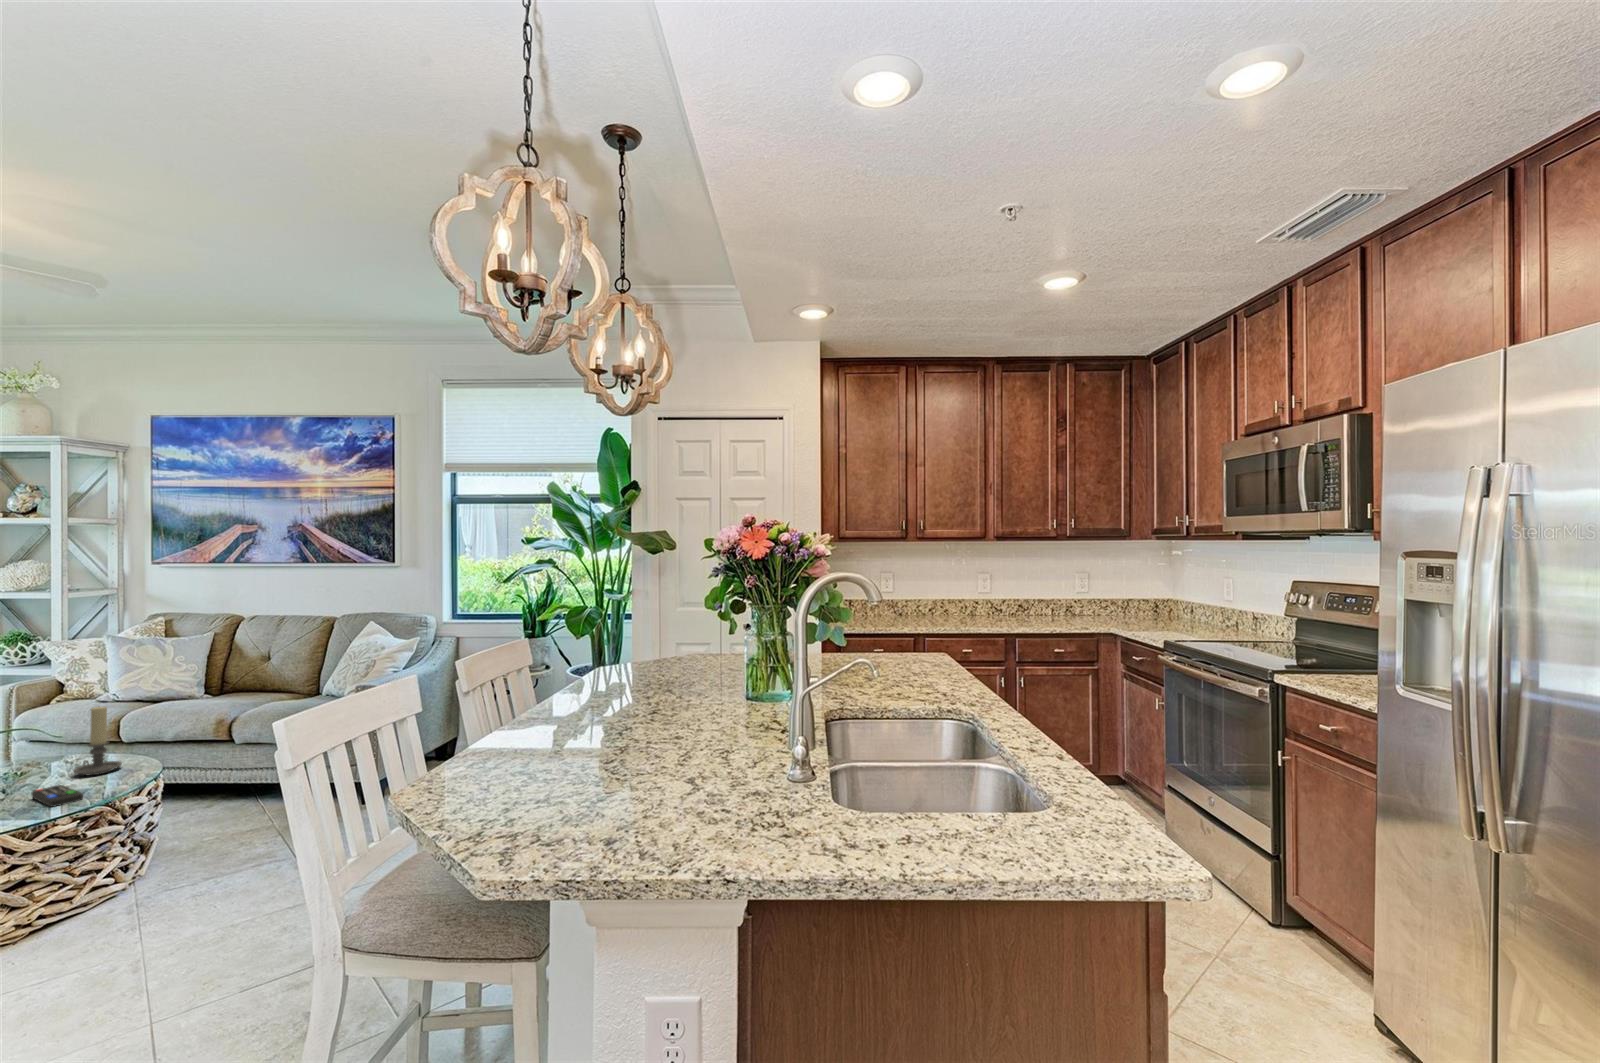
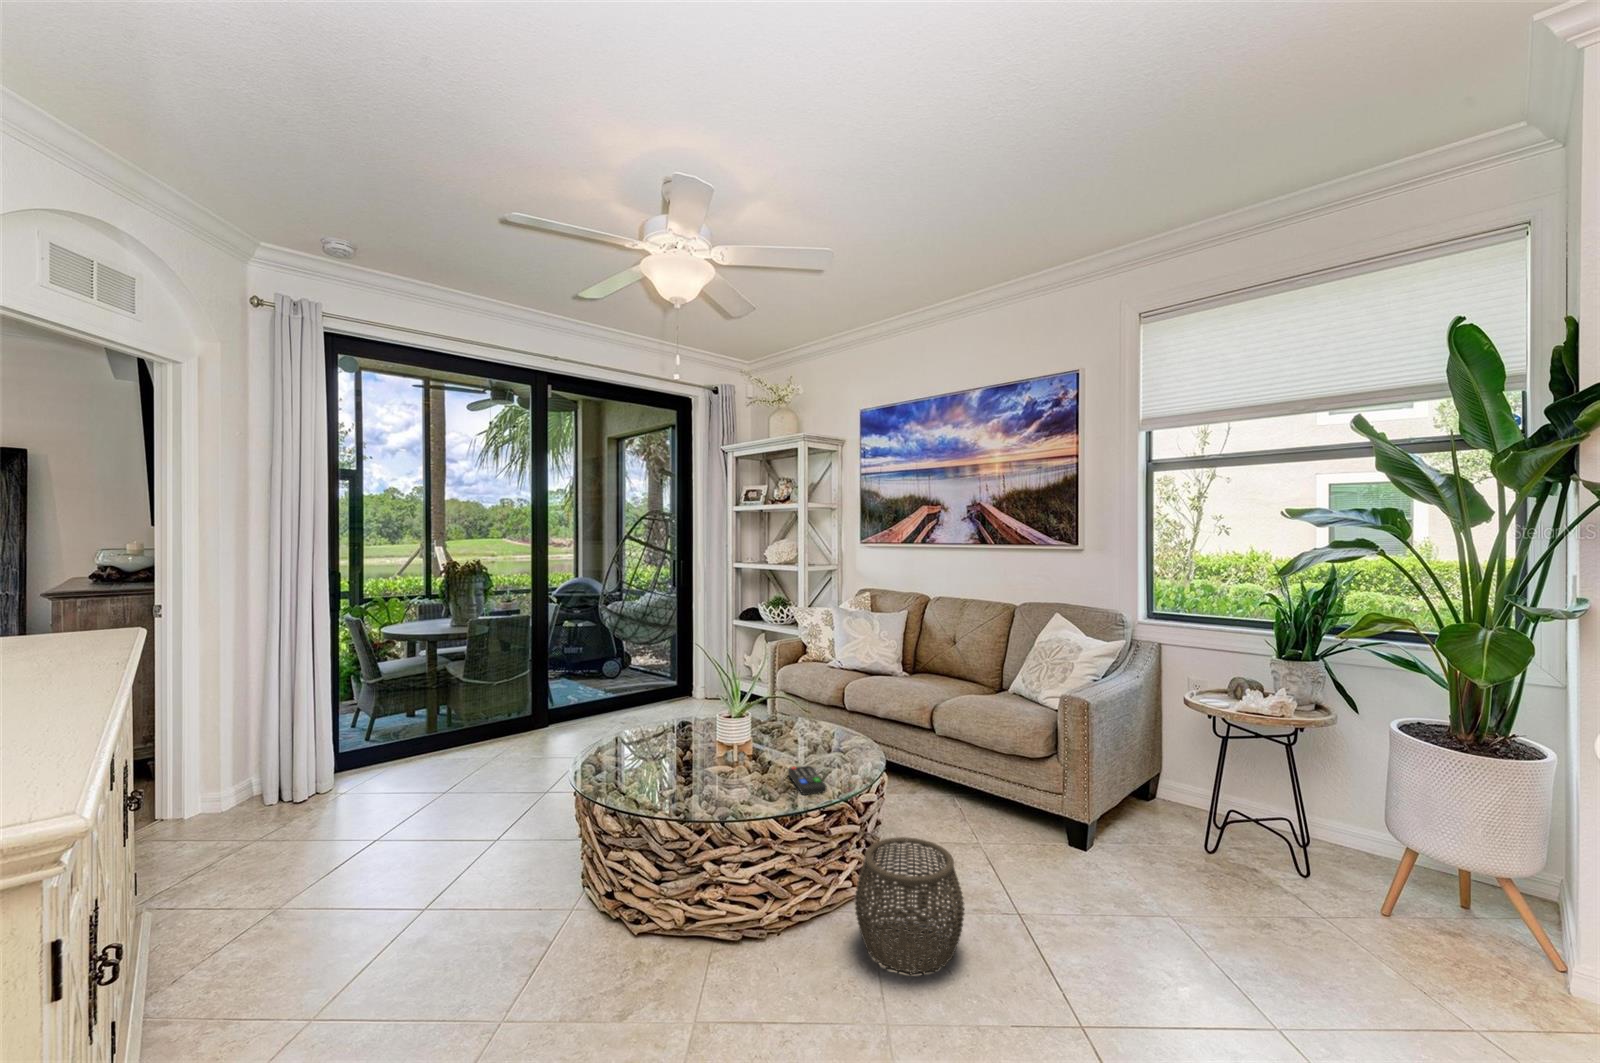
candle holder: present [74,707,122,776] -> none [817,686,853,756]
woven basket: none [114,817,234,926] -> present [855,837,964,974]

